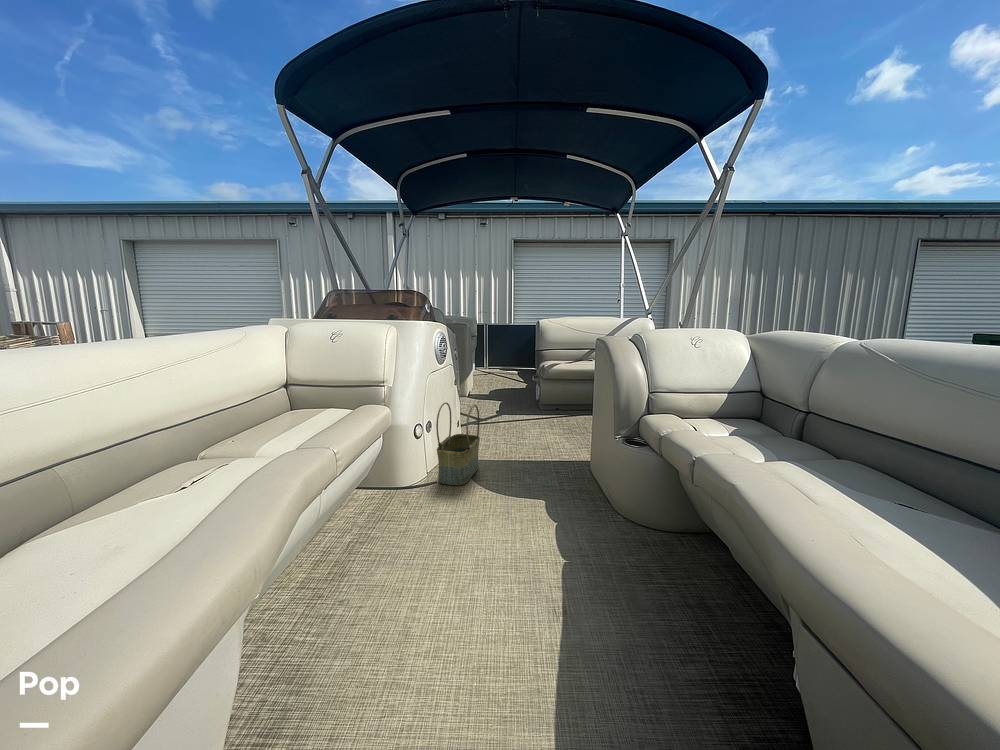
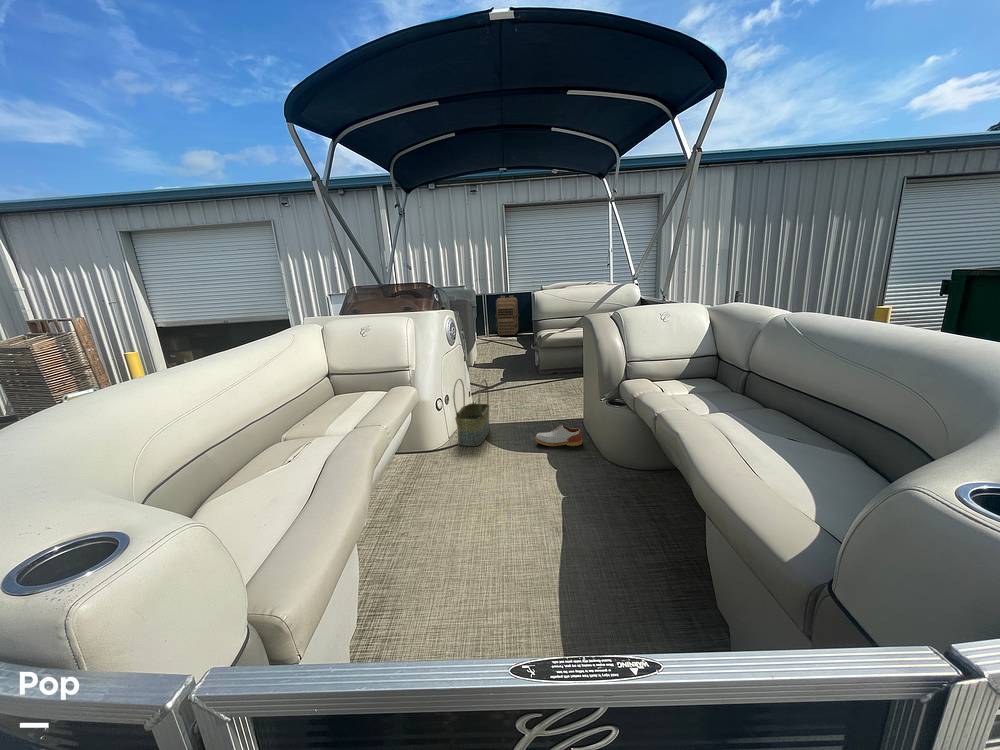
backpack: none [498,329,522,370] -> present [495,295,519,335]
shoe: none [532,466,589,494] -> present [535,425,582,446]

